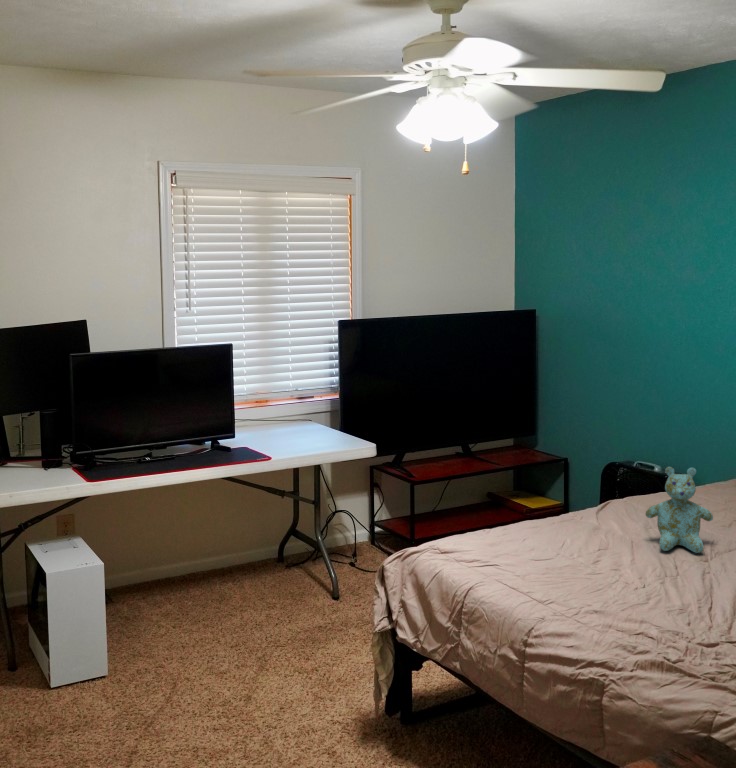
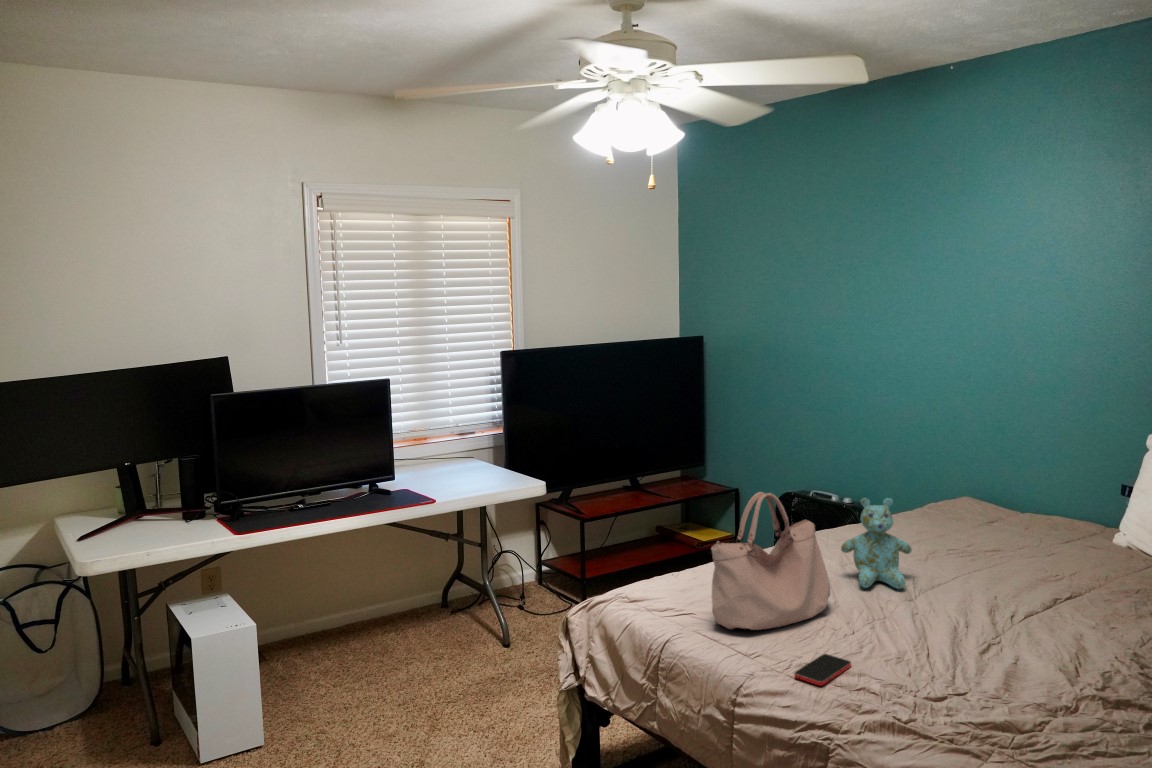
handbag: none [514,456,628,582] -> present [711,492,830,630]
smartphone: none [581,605,636,631] -> present [794,654,851,686]

